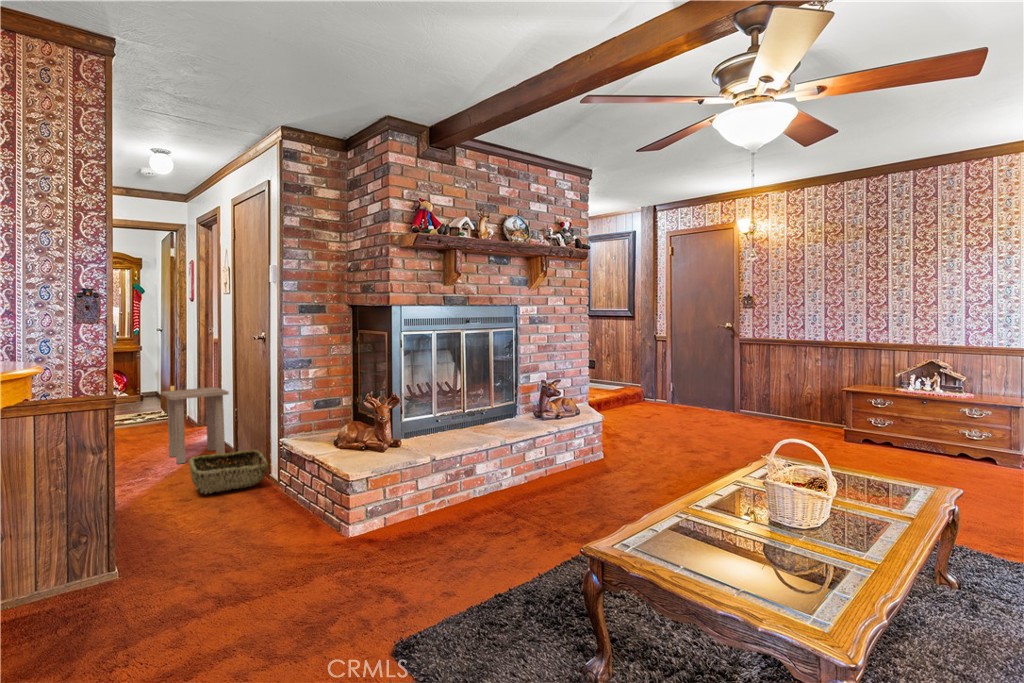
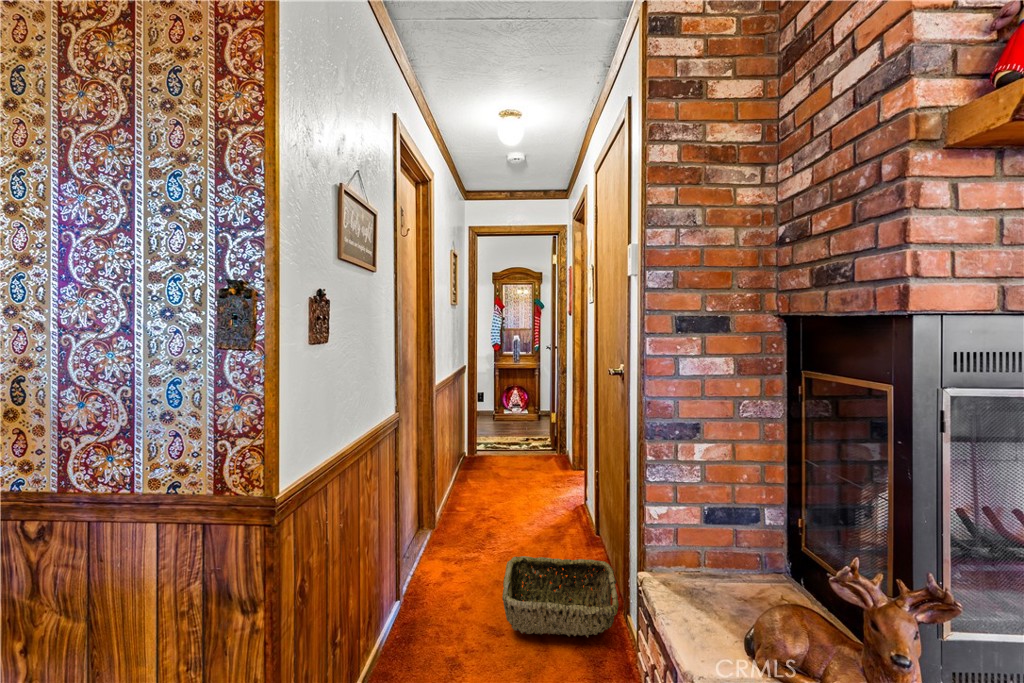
side table: present [161,387,229,464] -> none [516,427,587,532]

